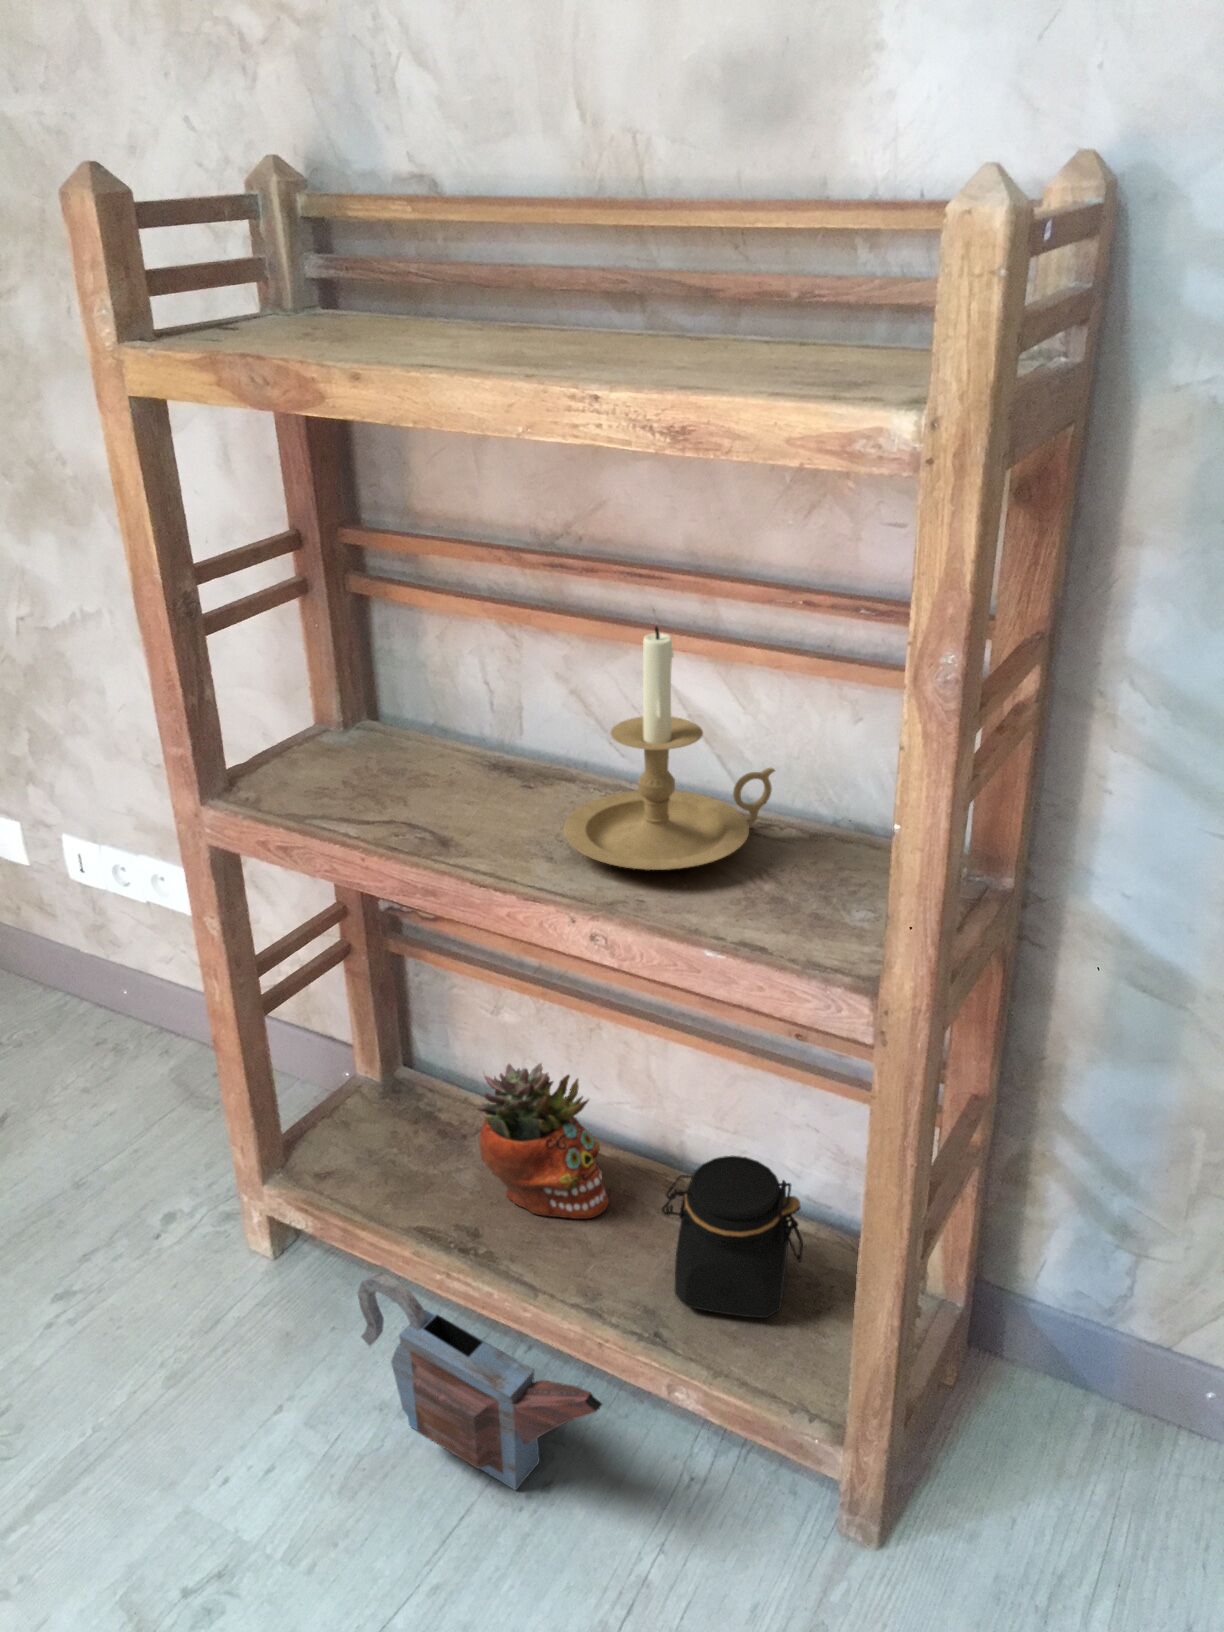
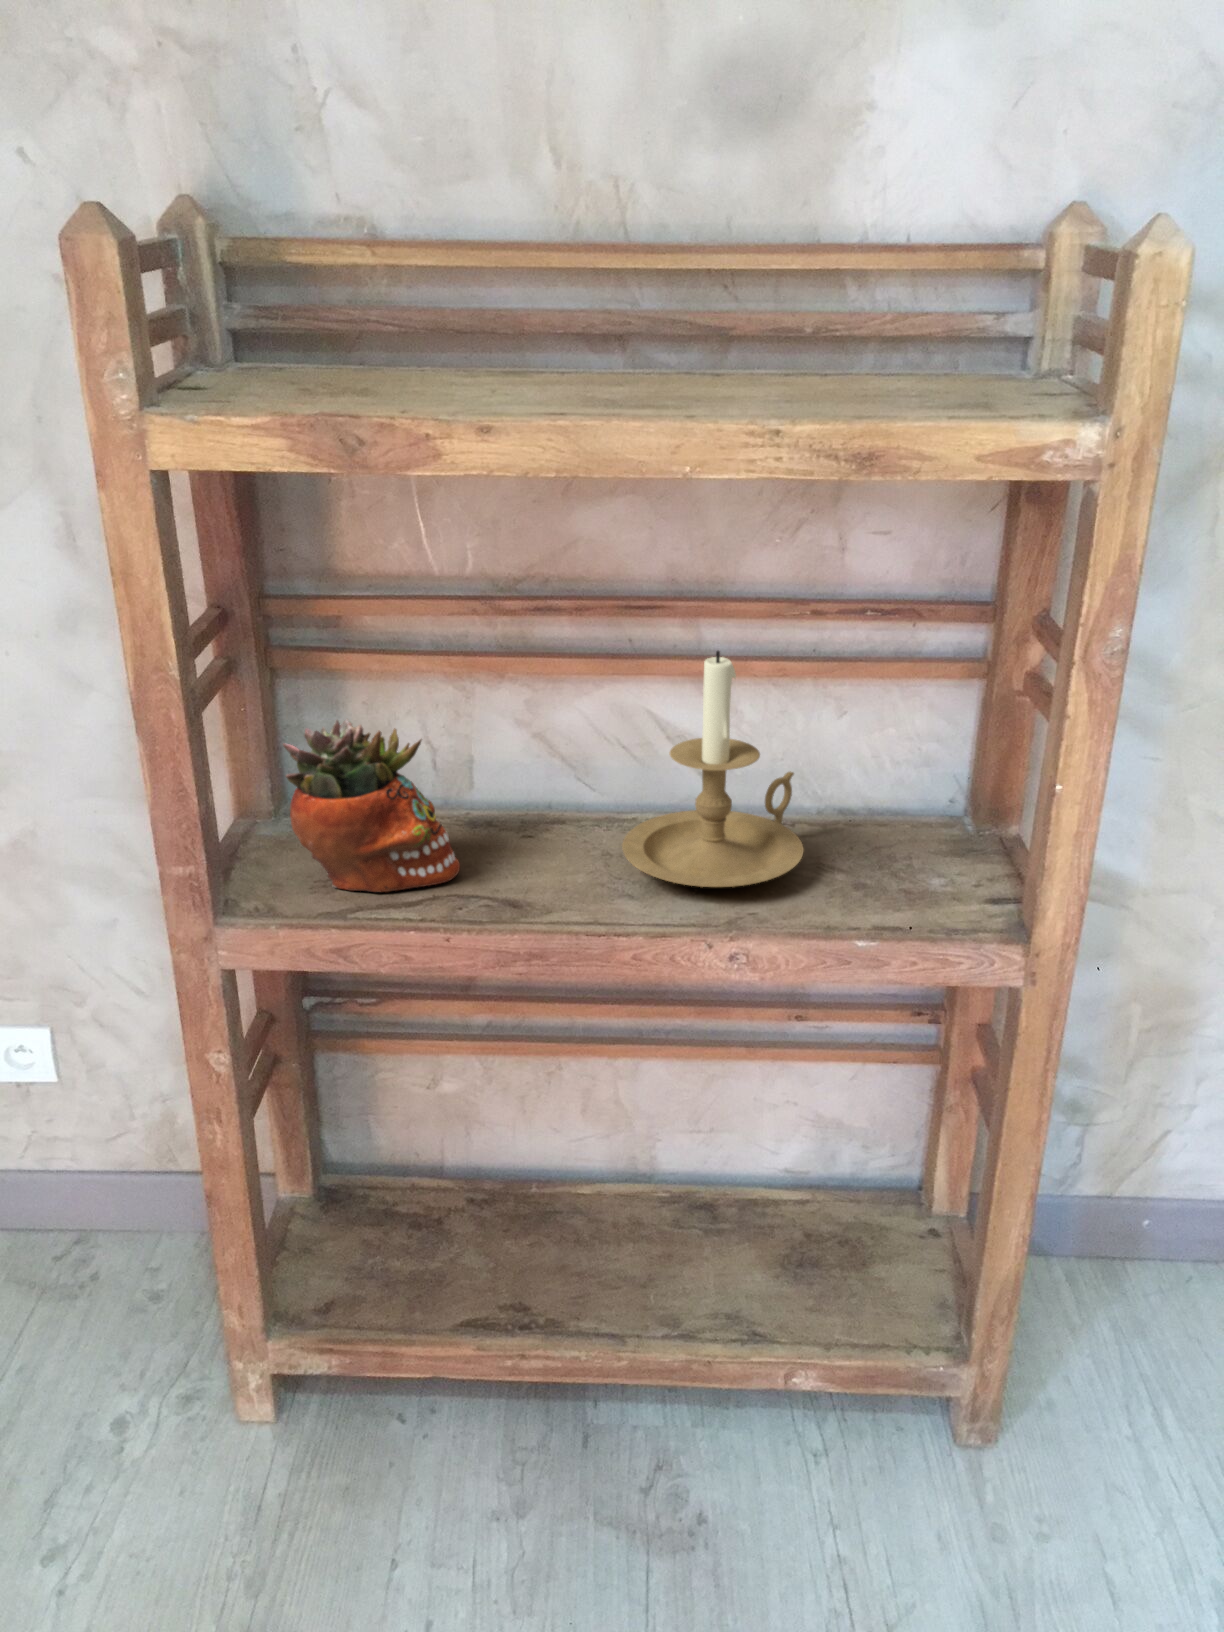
succulent planter: present [476,1063,609,1219] -> present [283,719,460,892]
jar: present [662,1156,803,1318] -> none [731,1146,864,1302]
watering can: present [357,1273,602,1490] -> none [465,1373,780,1539]

